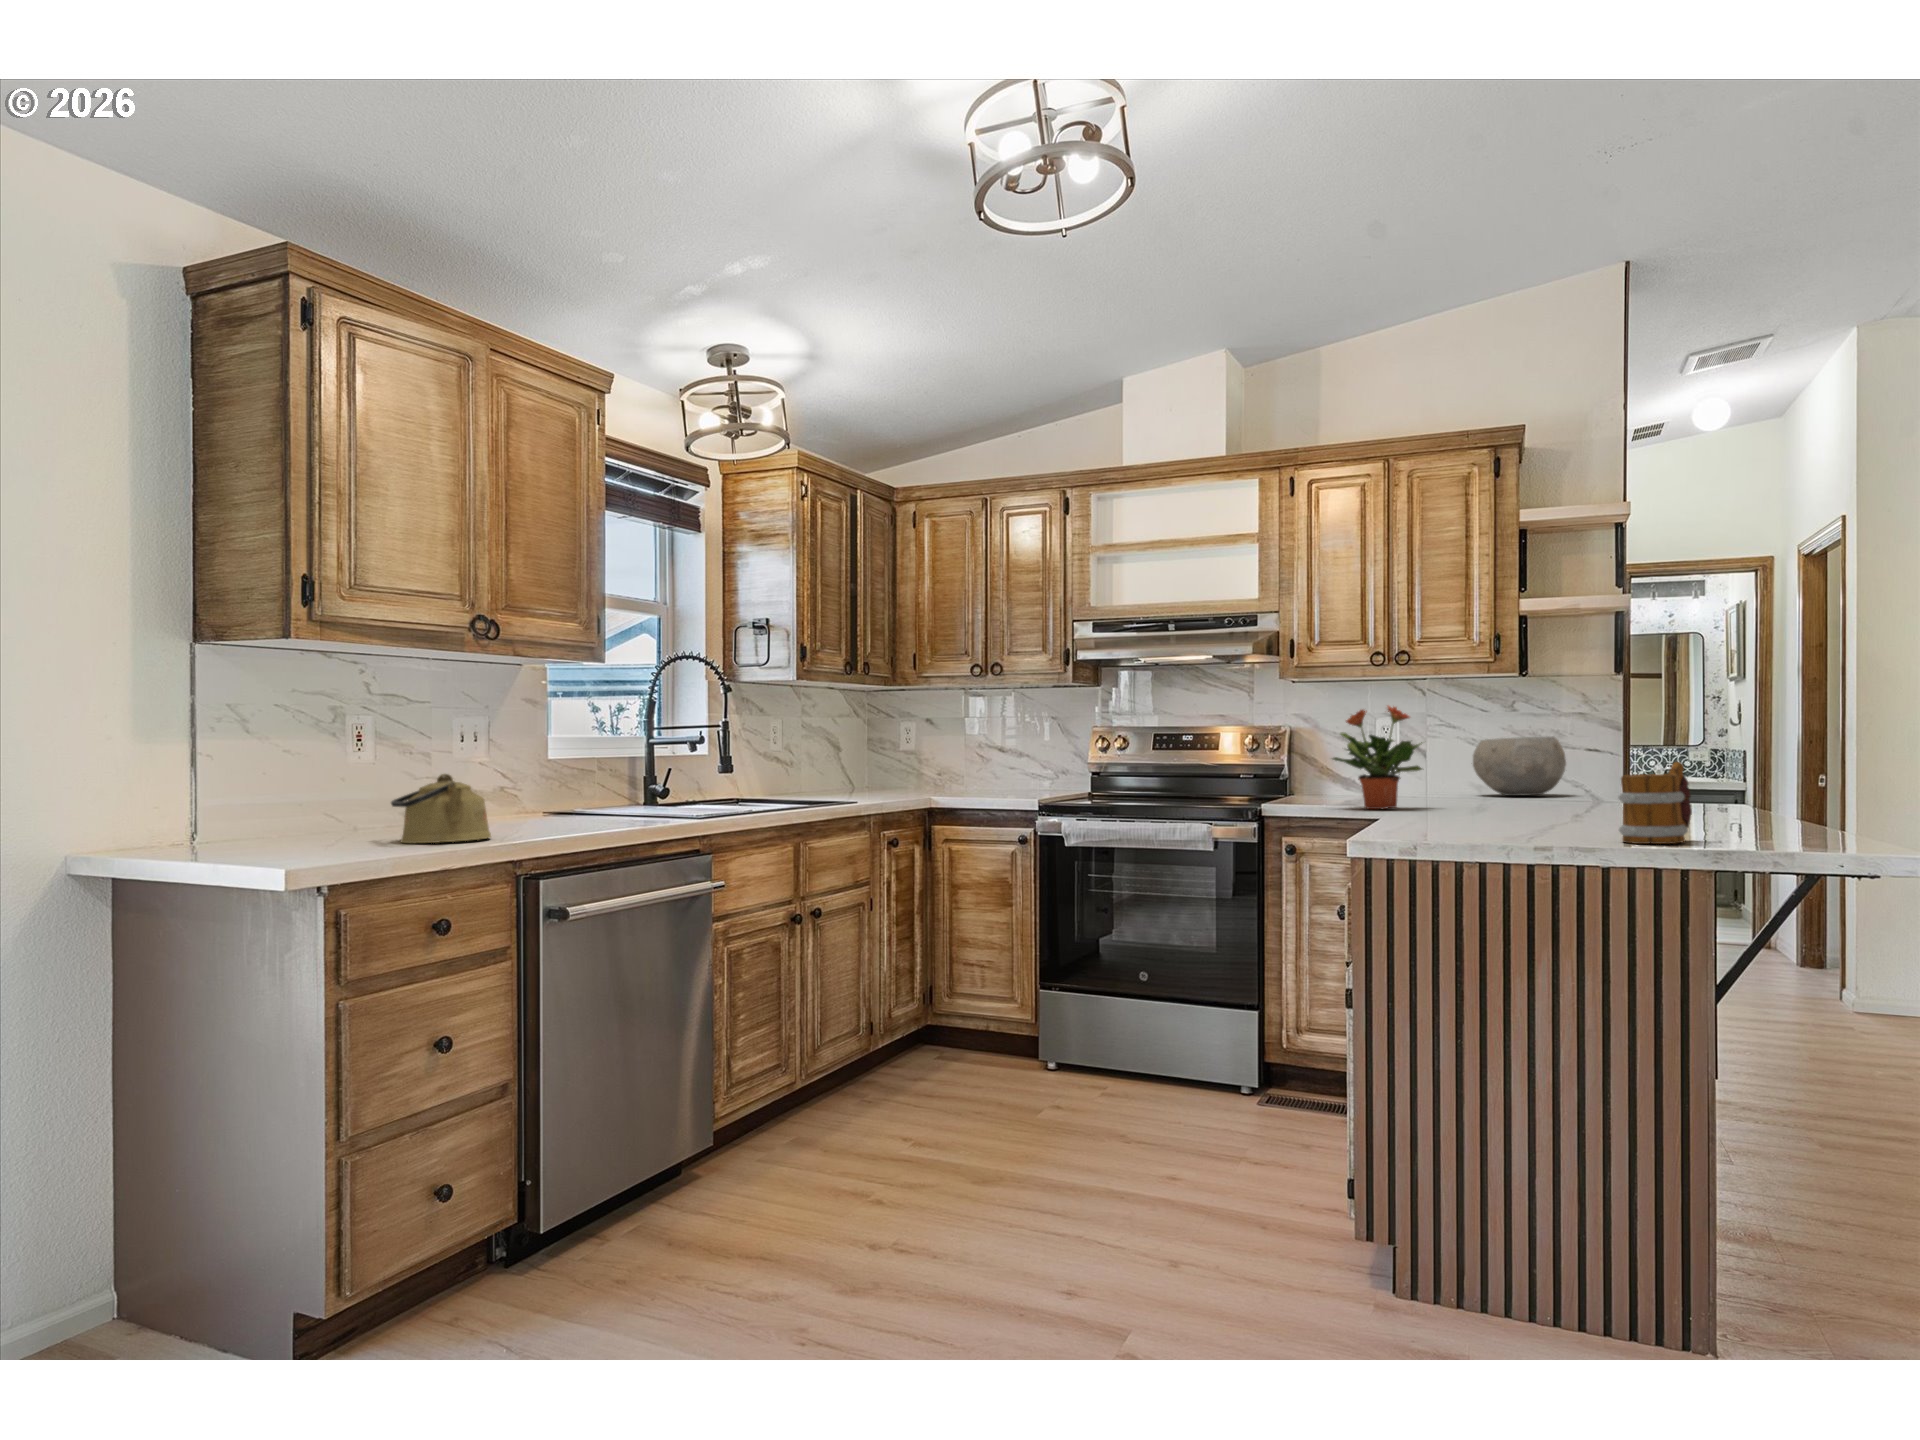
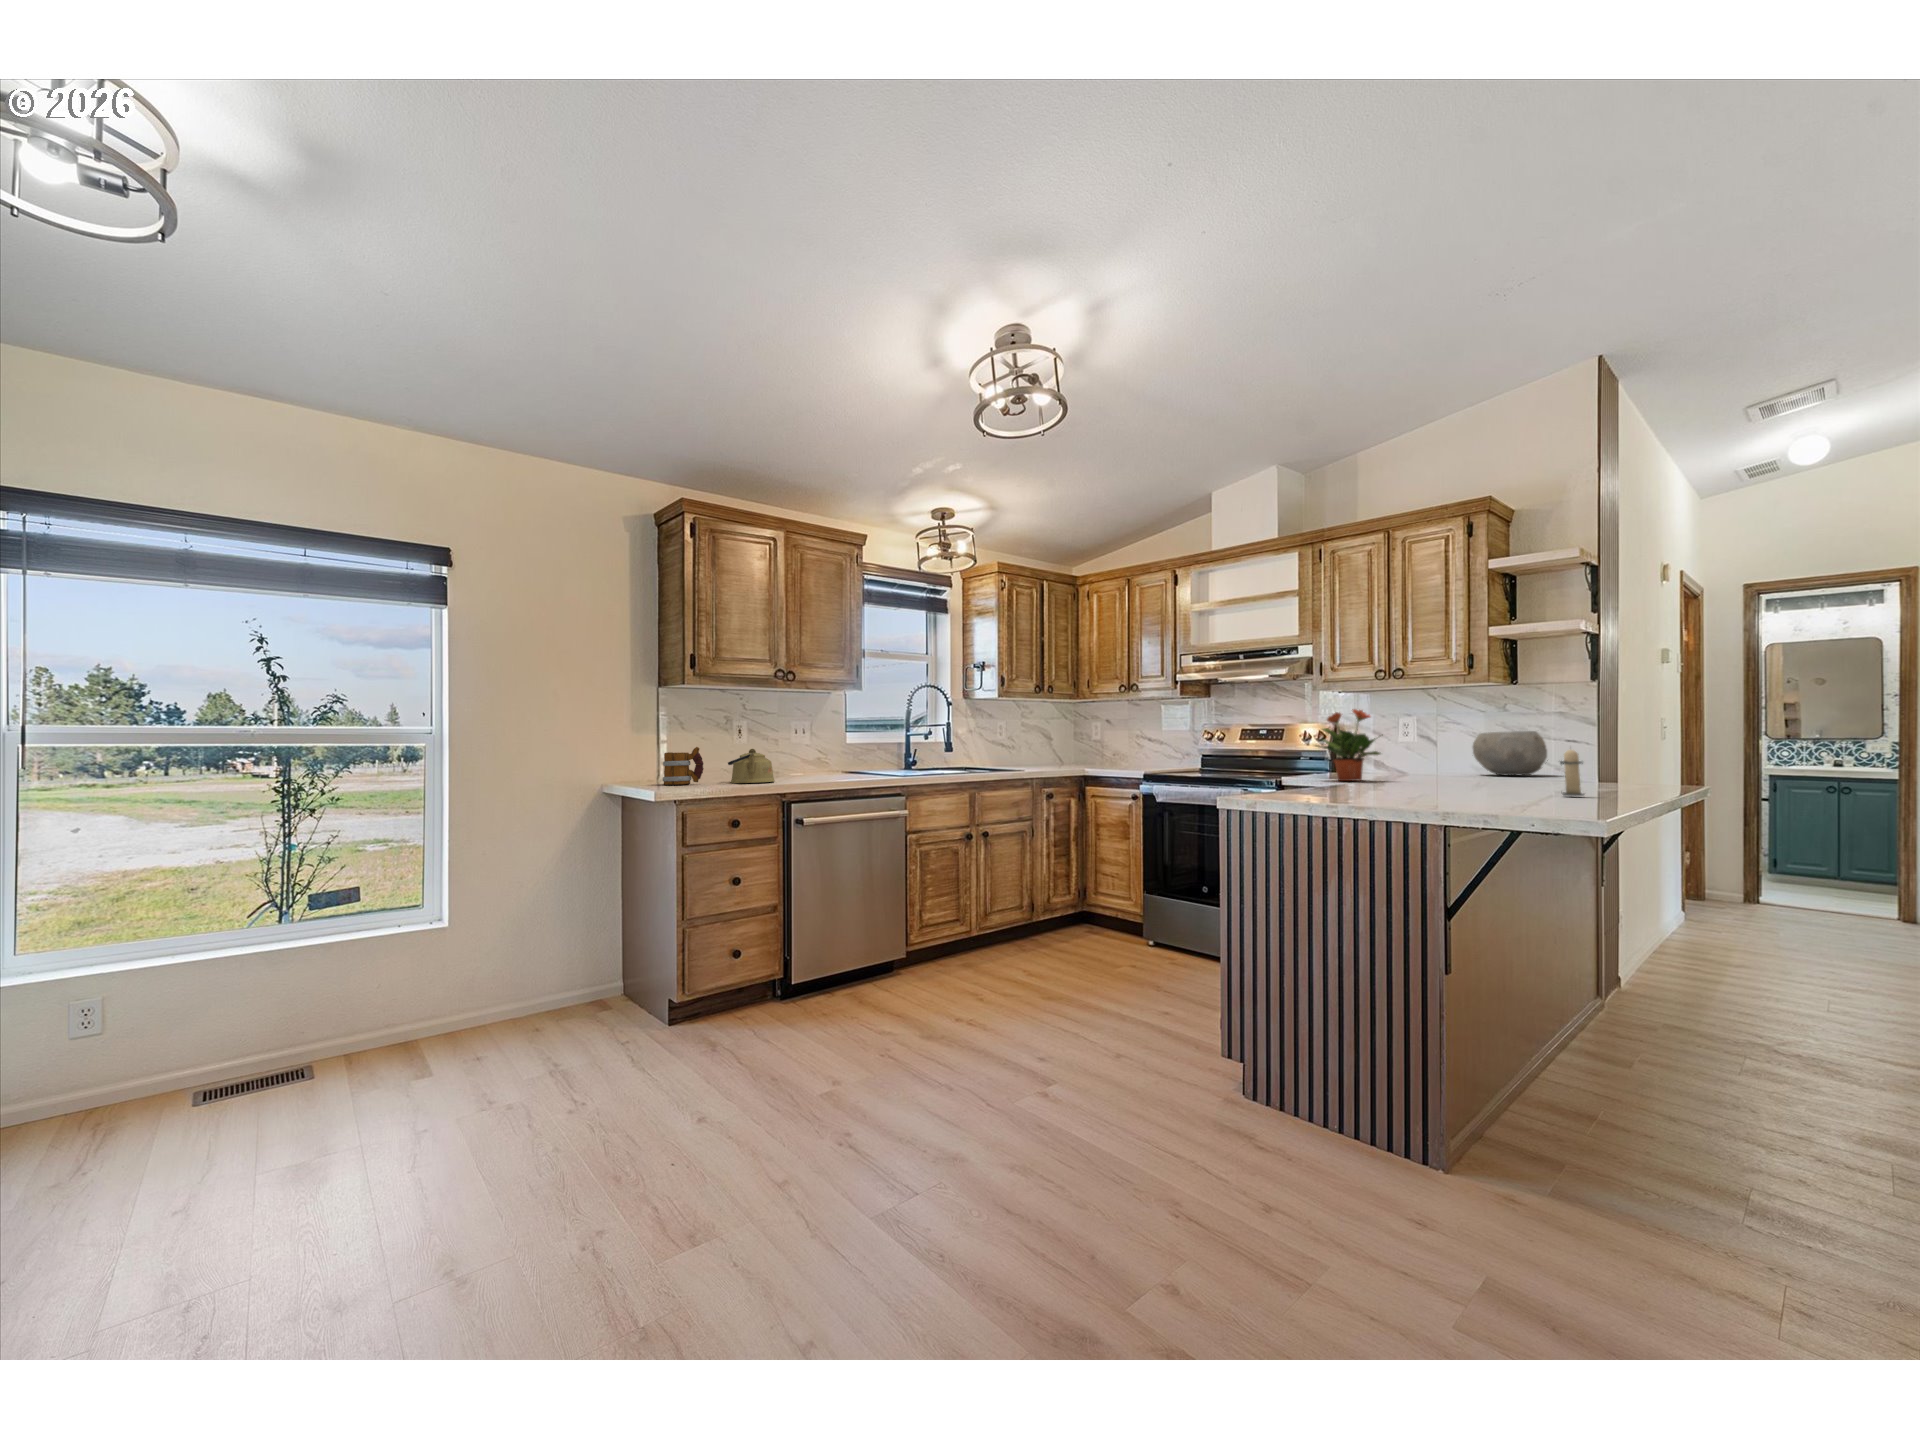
candle: none [1729,757,1769,824] -> present [1560,750,1584,796]
mug: present [1618,762,1692,844] -> present [663,747,704,785]

